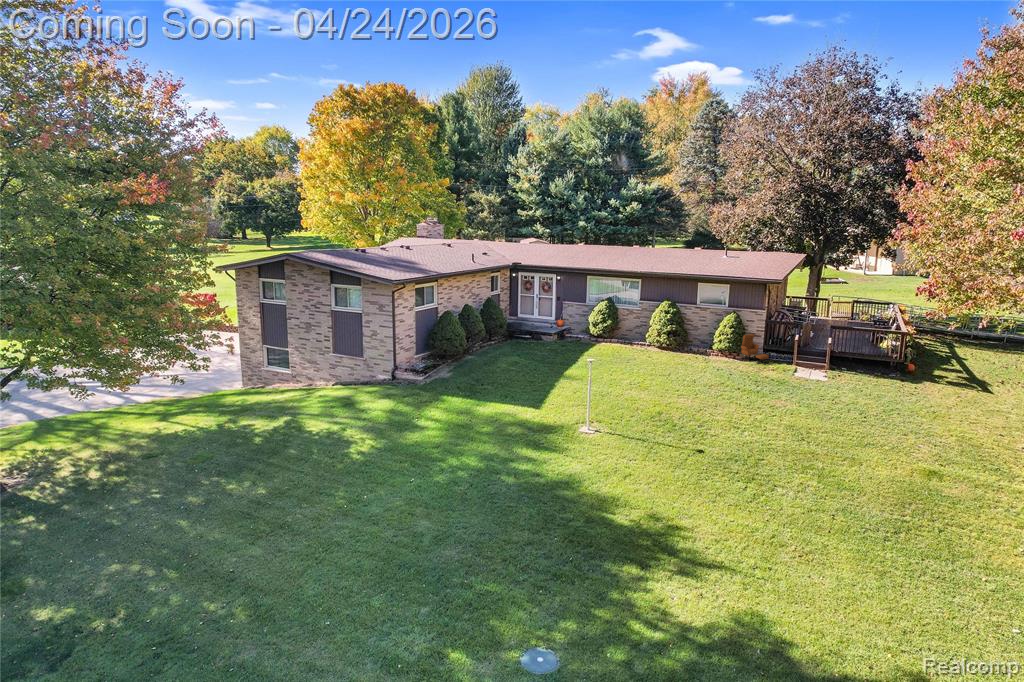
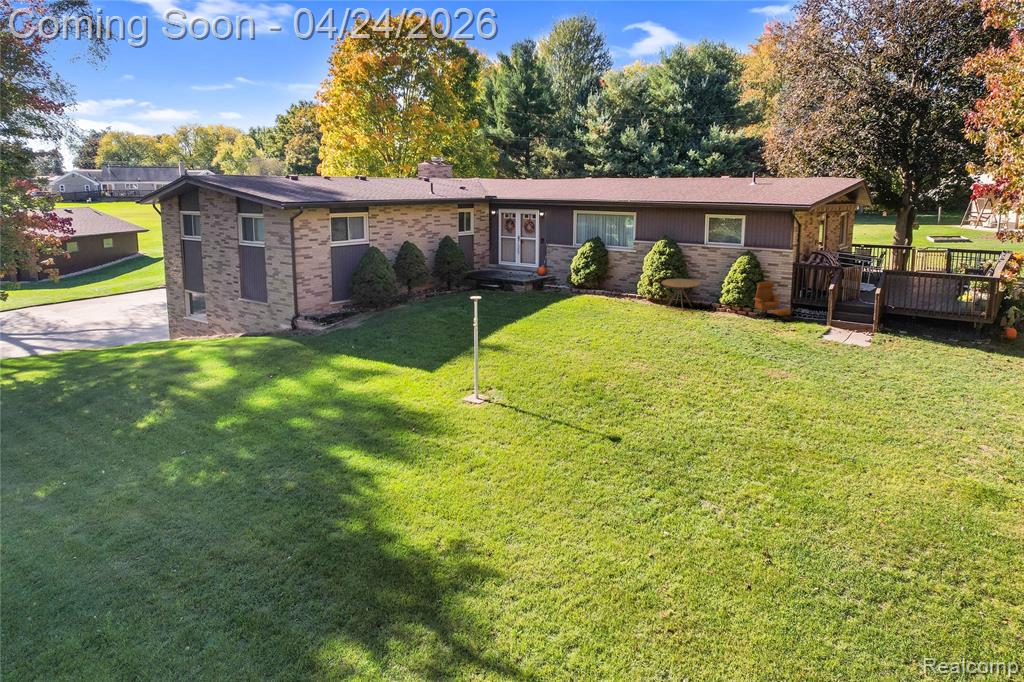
round table: none [671,332,701,357] -> present [662,279,700,310]

